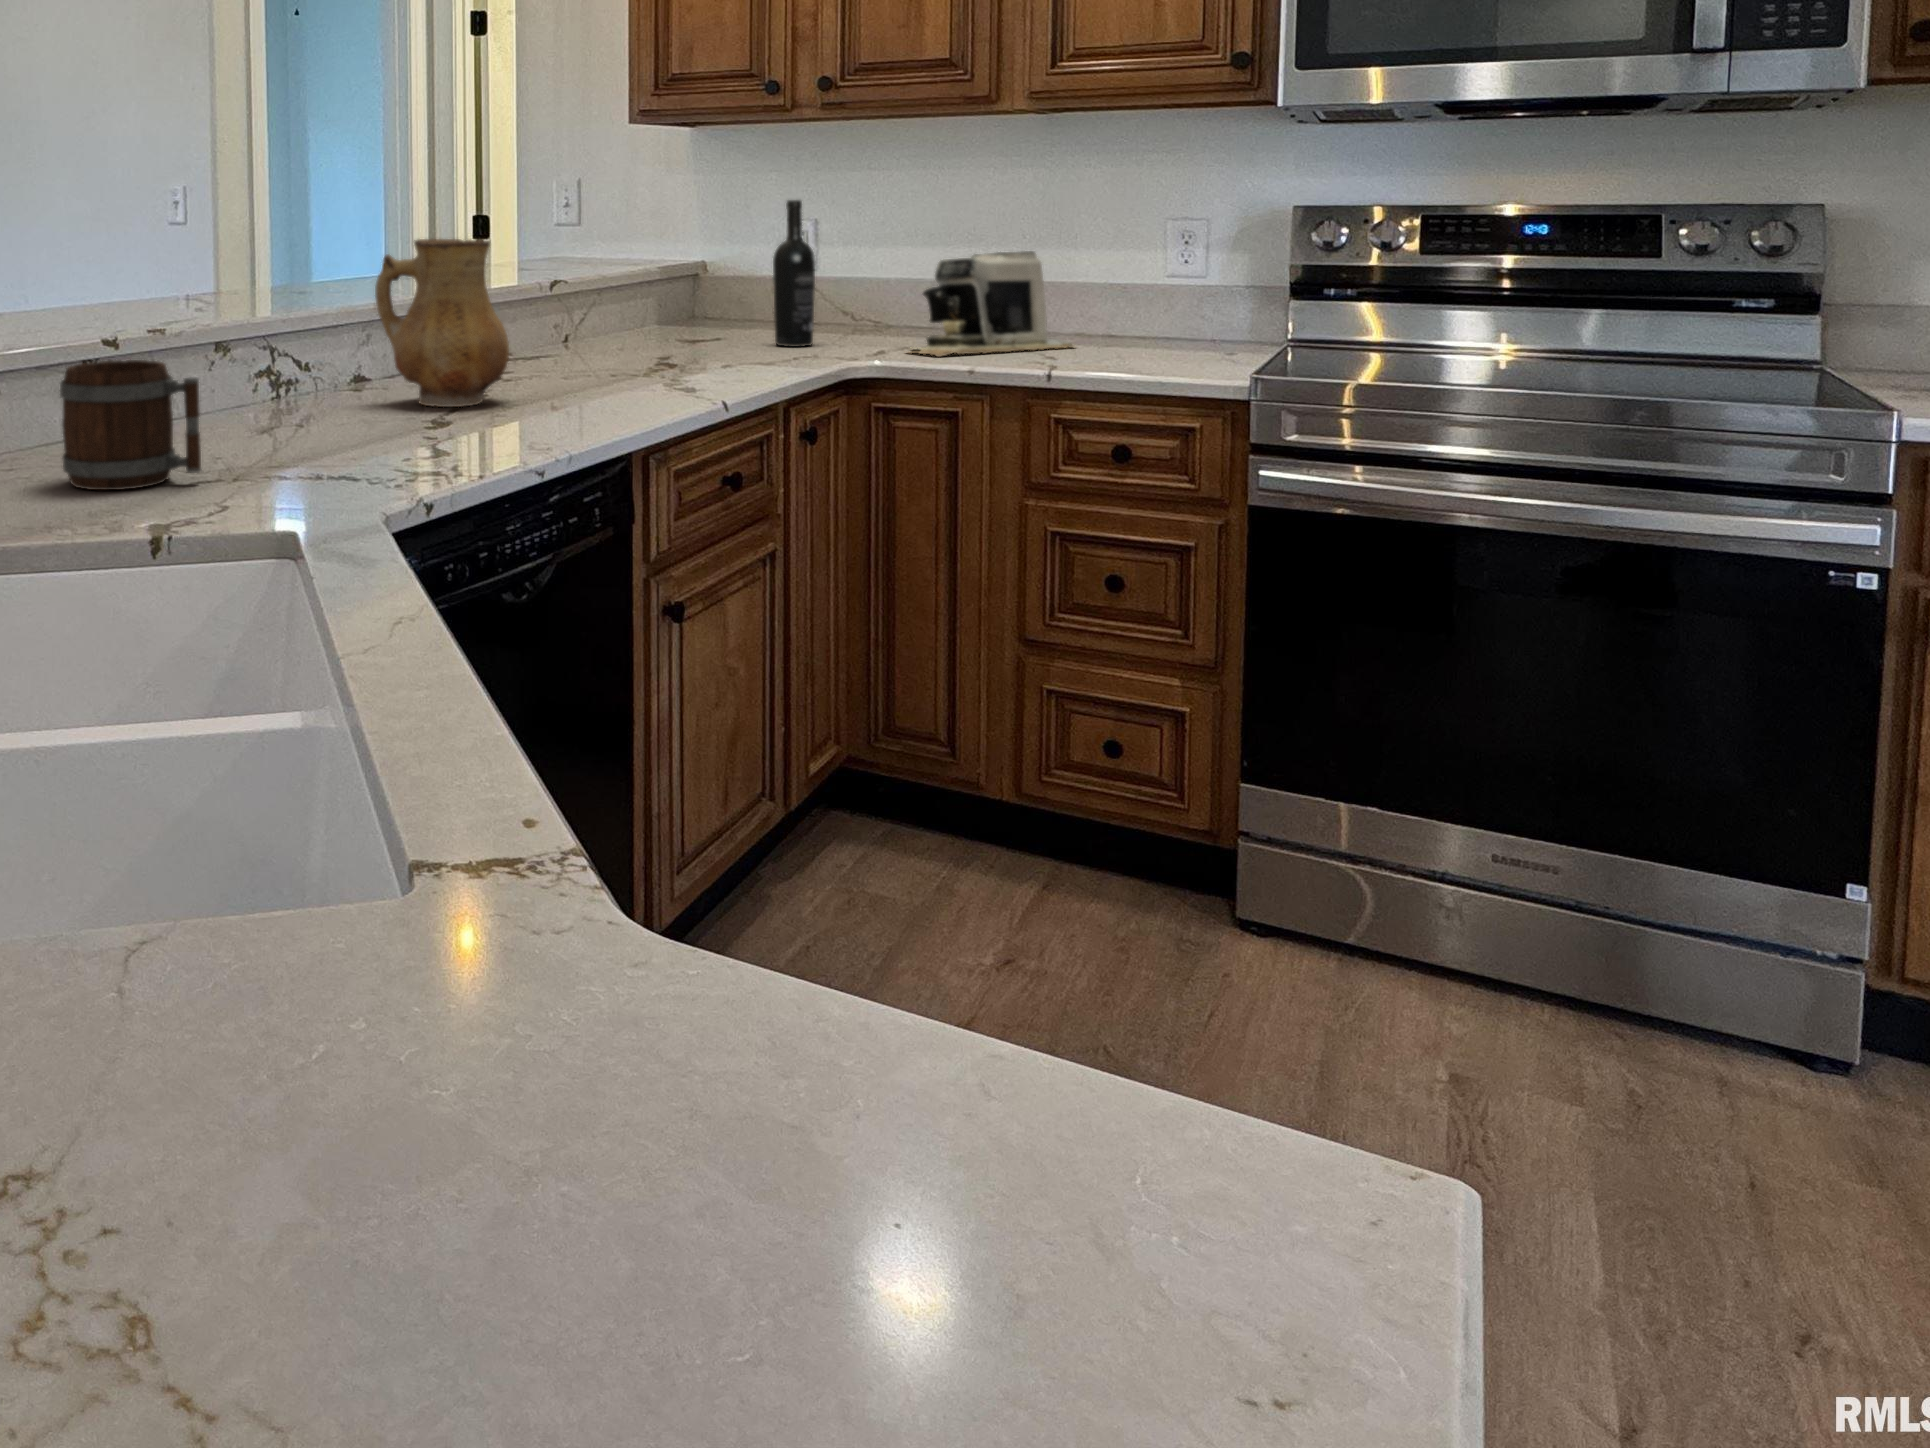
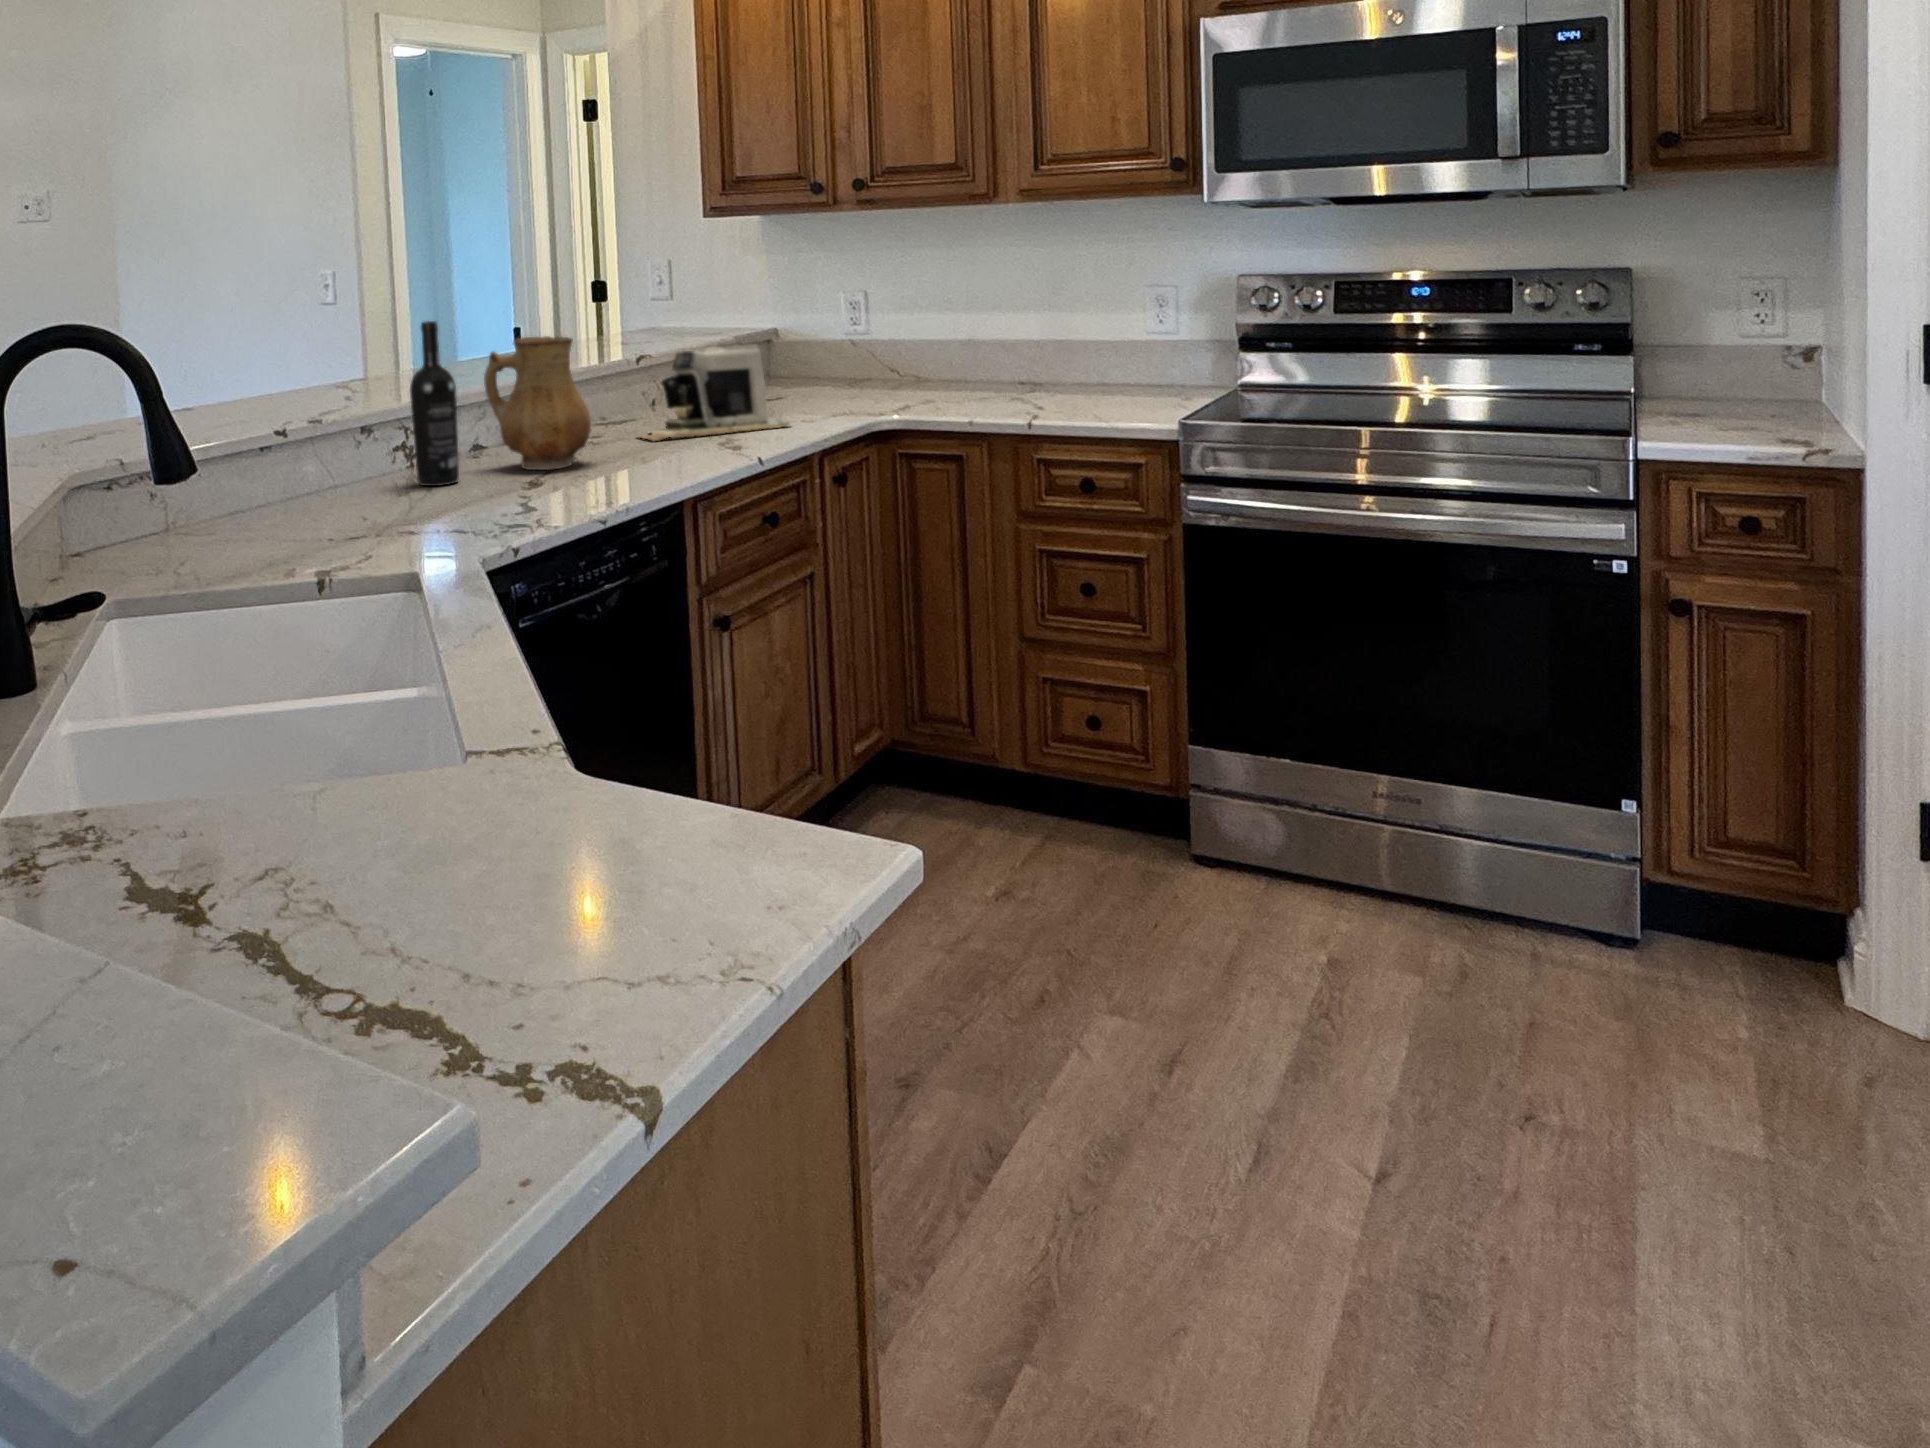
wine bottle: present [773,200,815,347] -> present [410,321,459,486]
coffee maker: present [918,251,1073,357] -> present [640,342,790,441]
mug: present [60,360,201,490] -> none [247,449,352,546]

